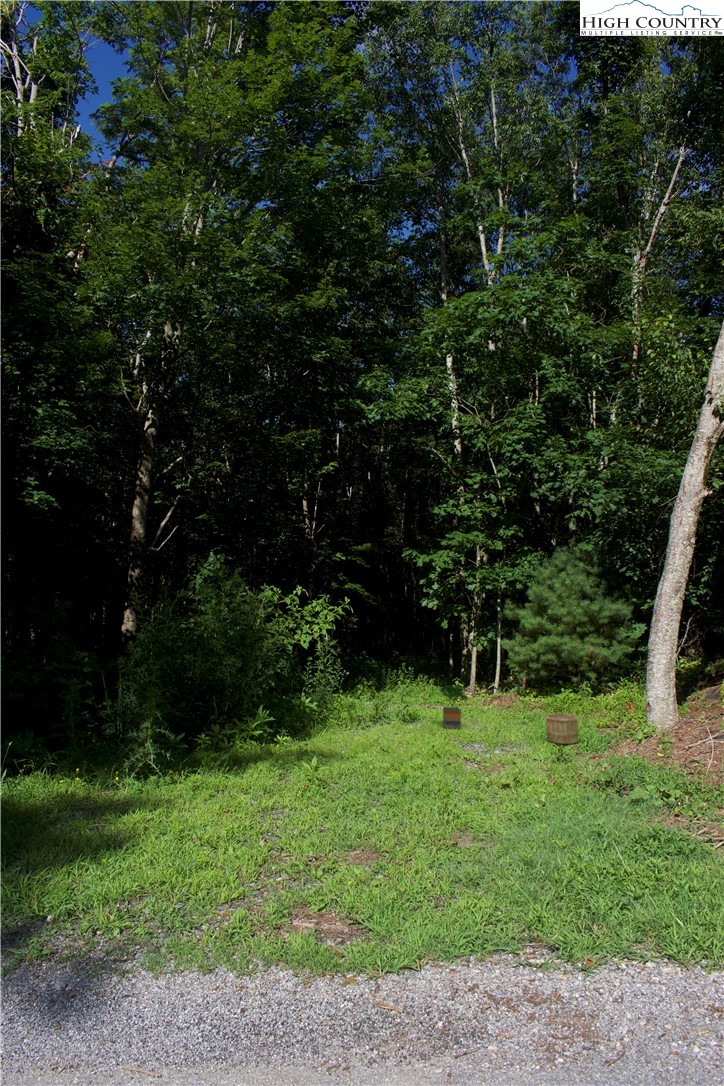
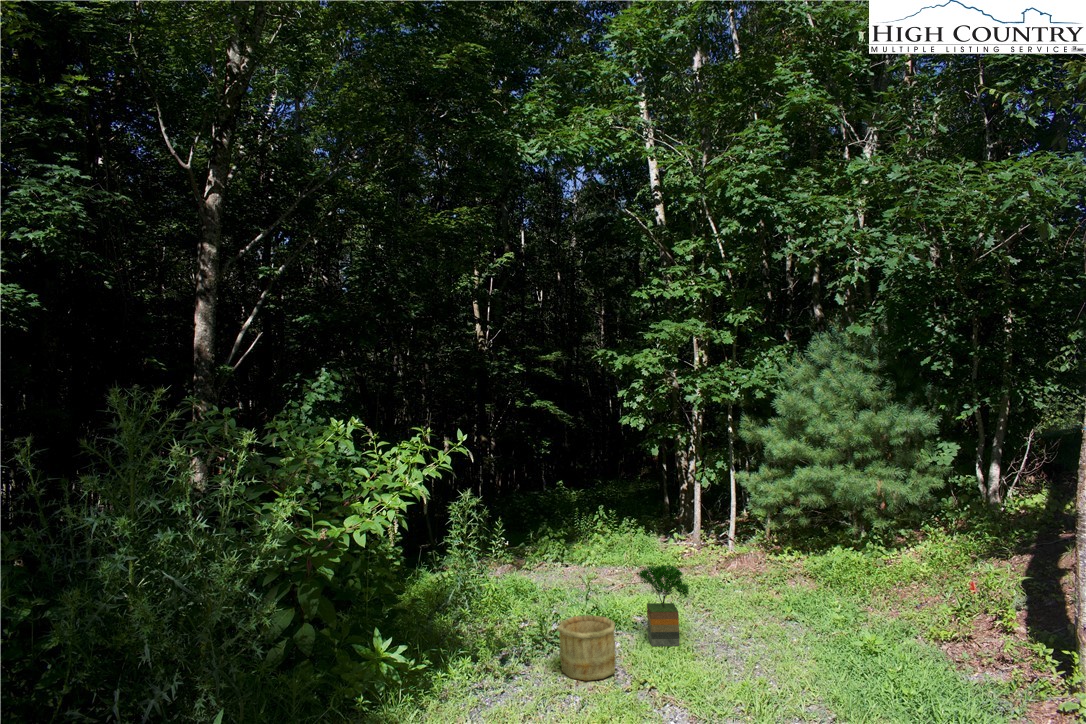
wooden bucket: present [545,713,578,744] -> present [557,615,615,681]

